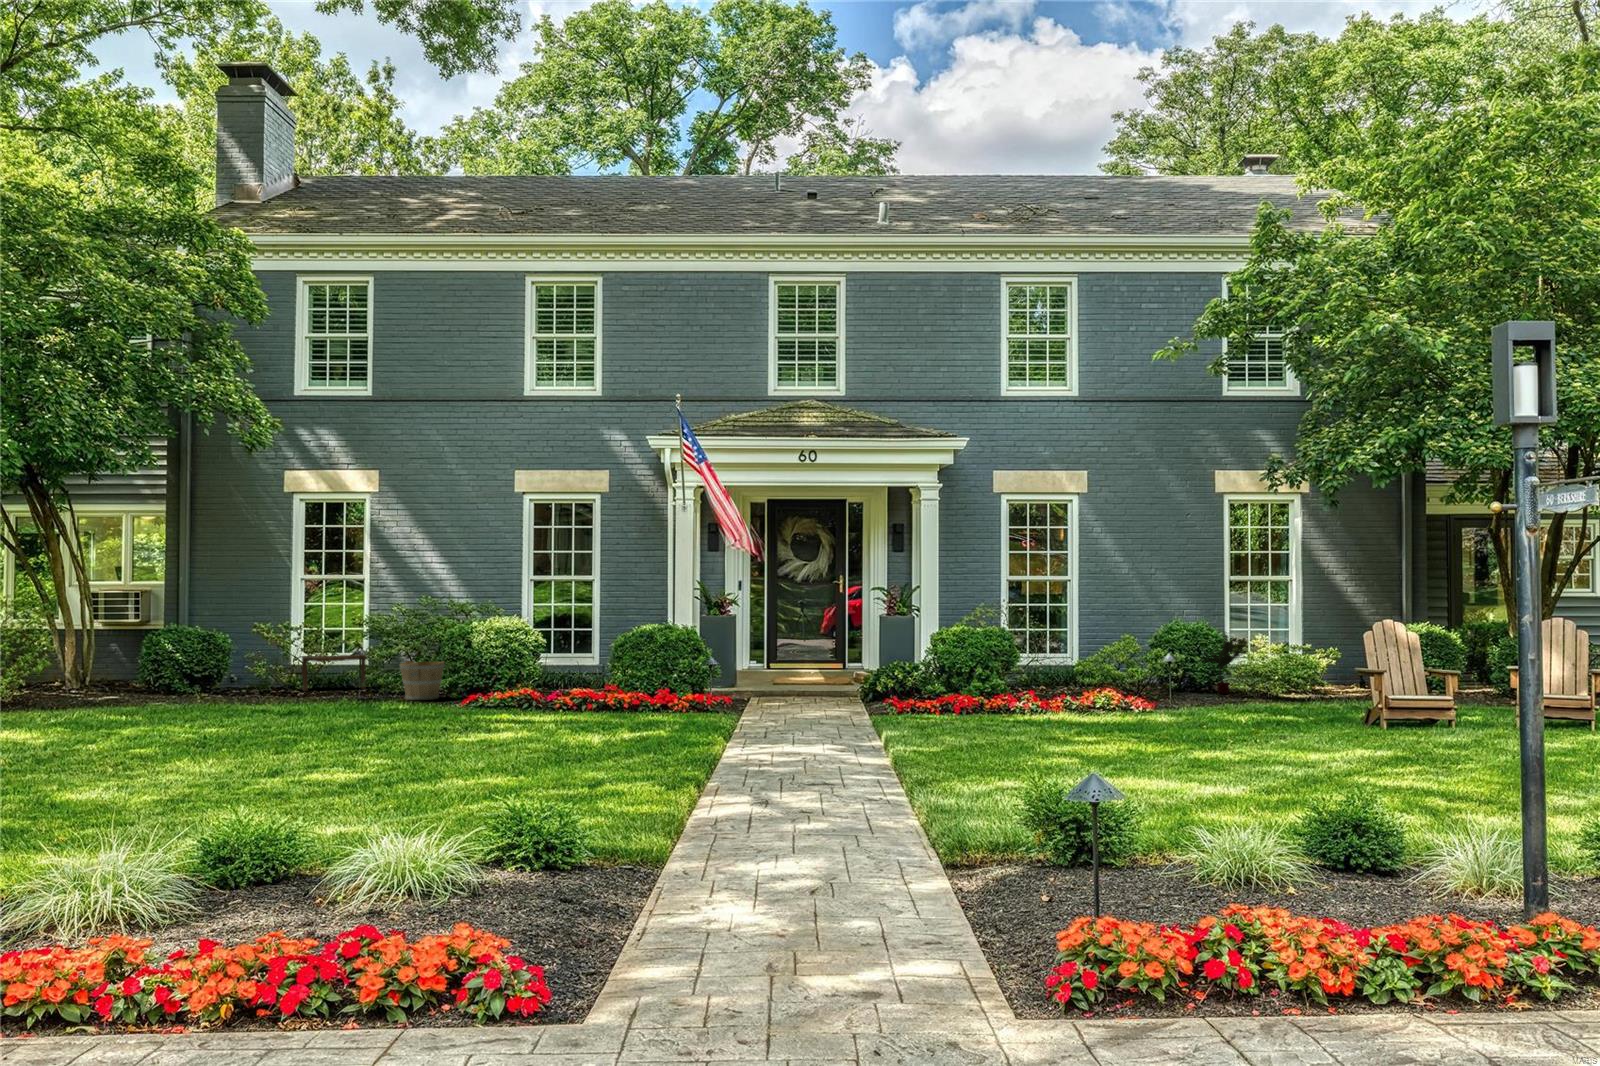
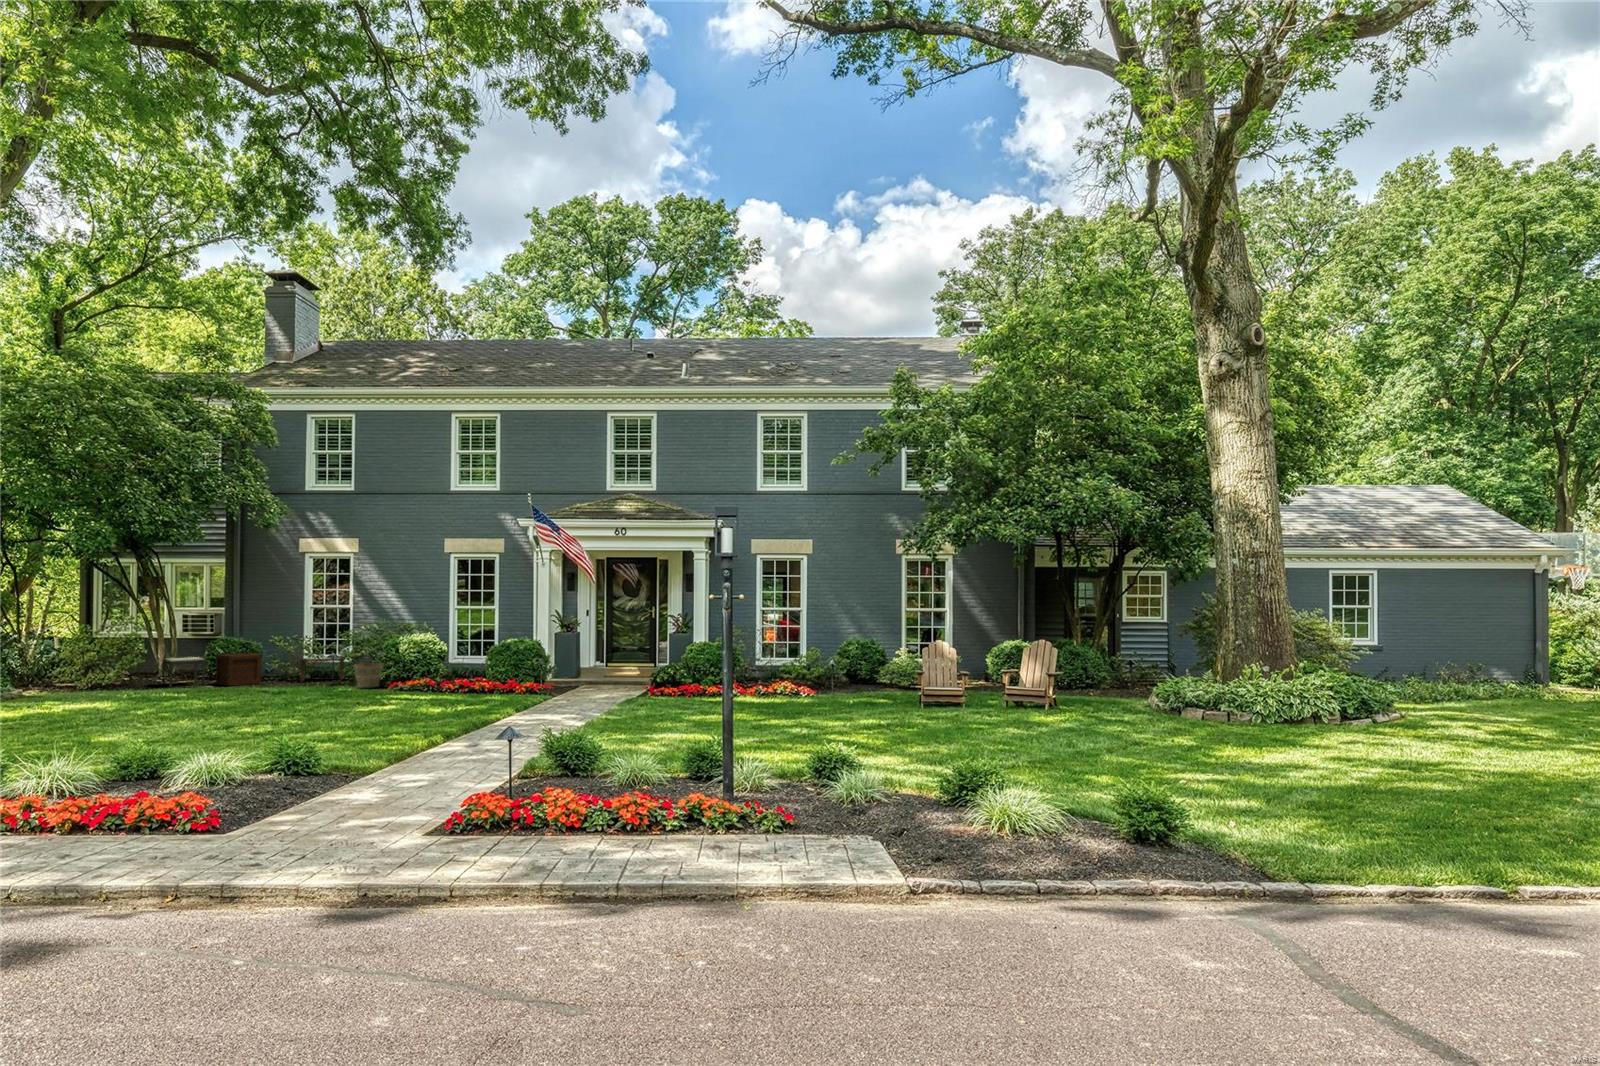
potted tree: present [1201,632,1247,694] -> none [866,645,899,686]
wooden crate: none [173,647,245,698] -> present [215,653,262,686]
side table: none [89,654,157,700] -> present [162,657,205,687]

